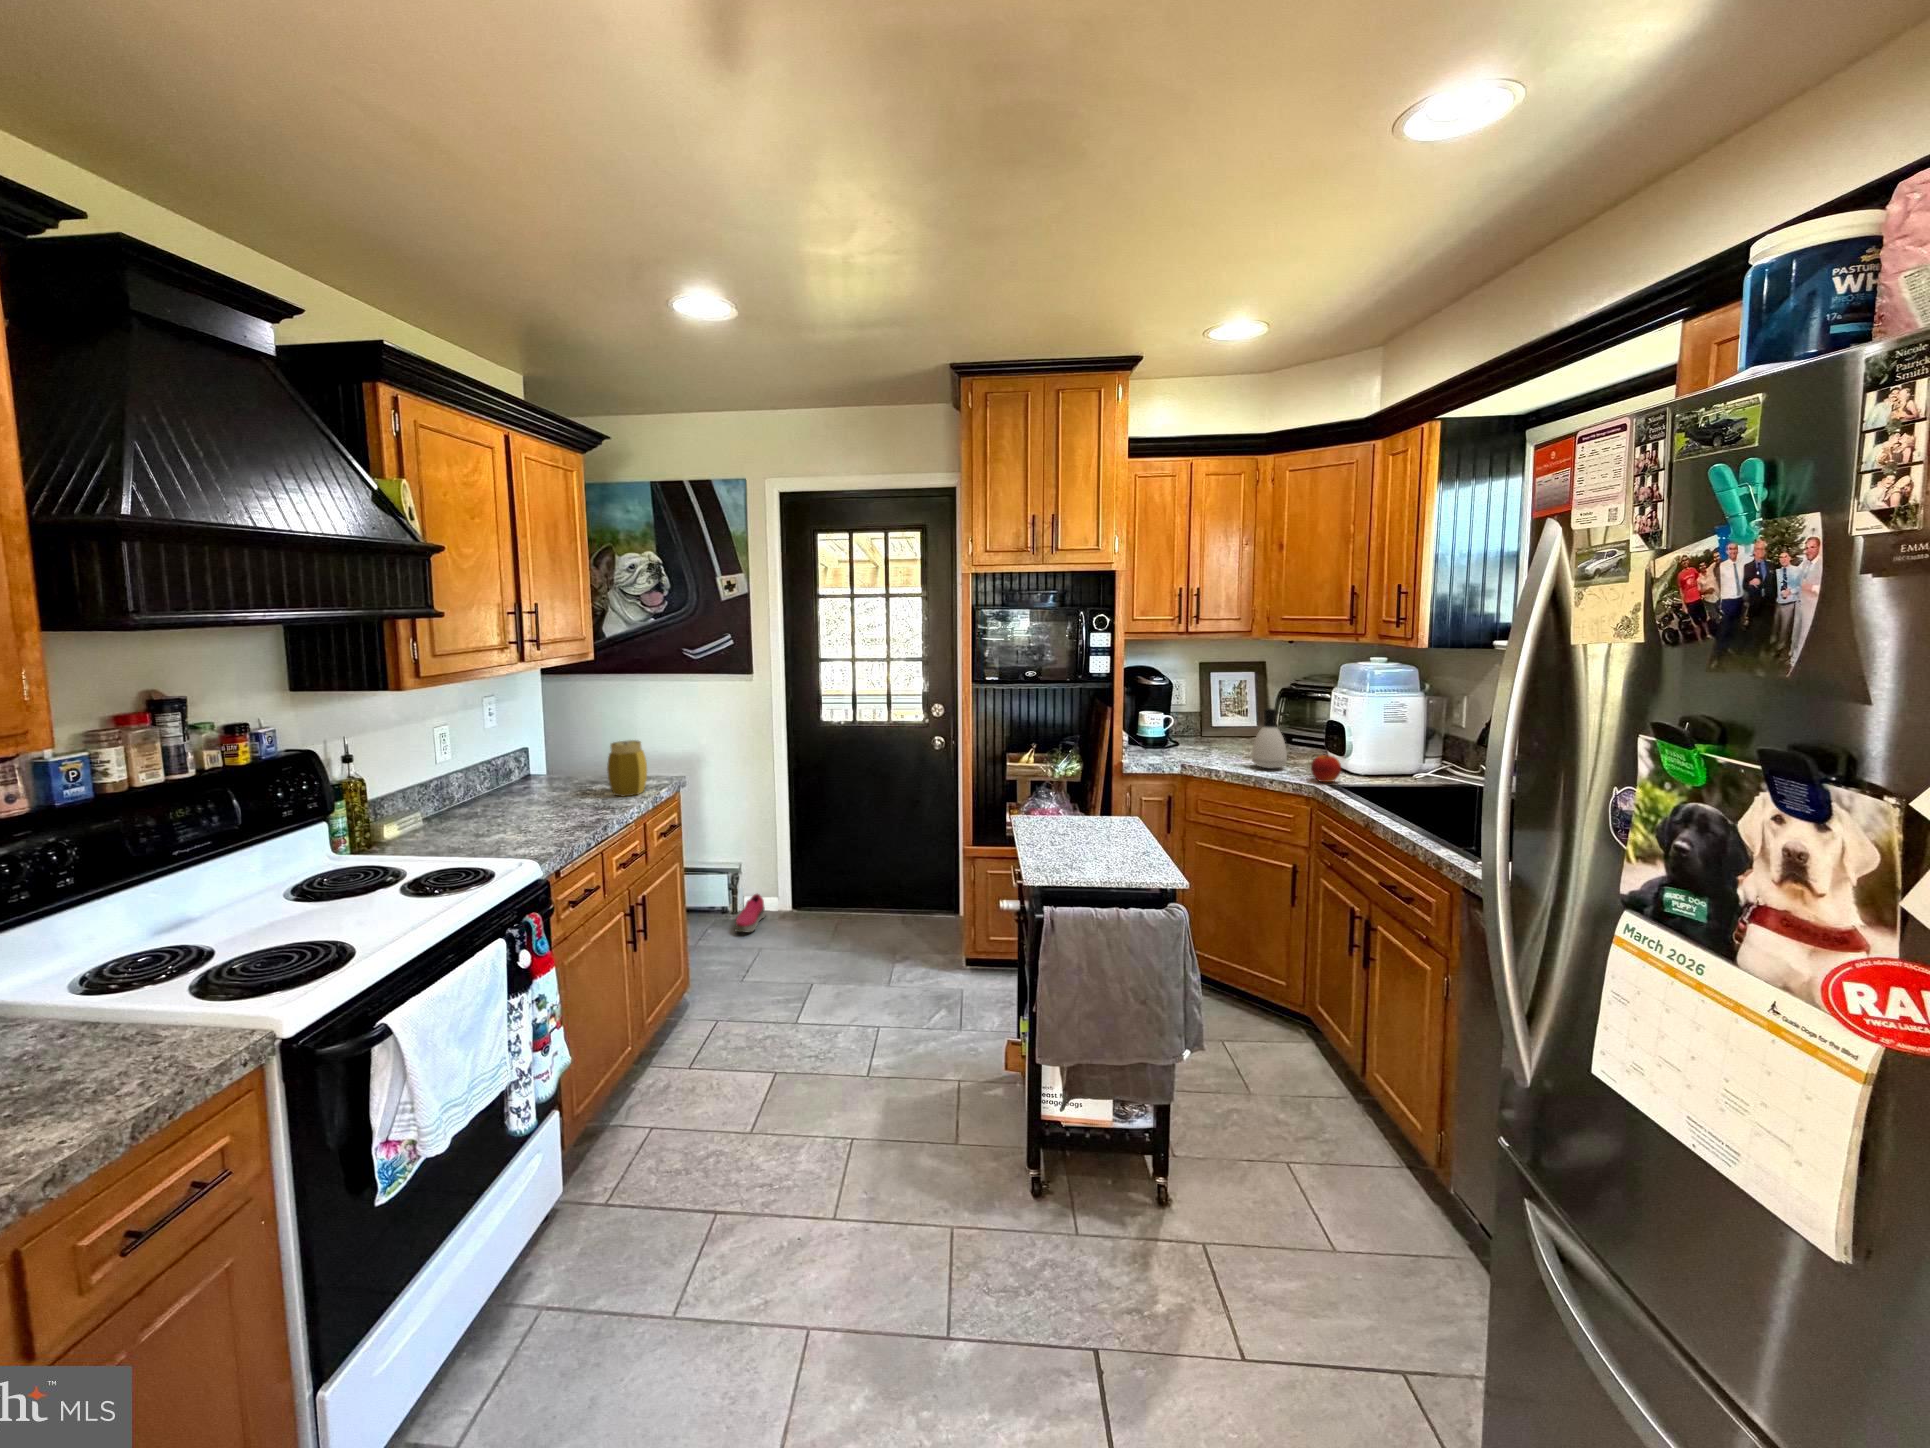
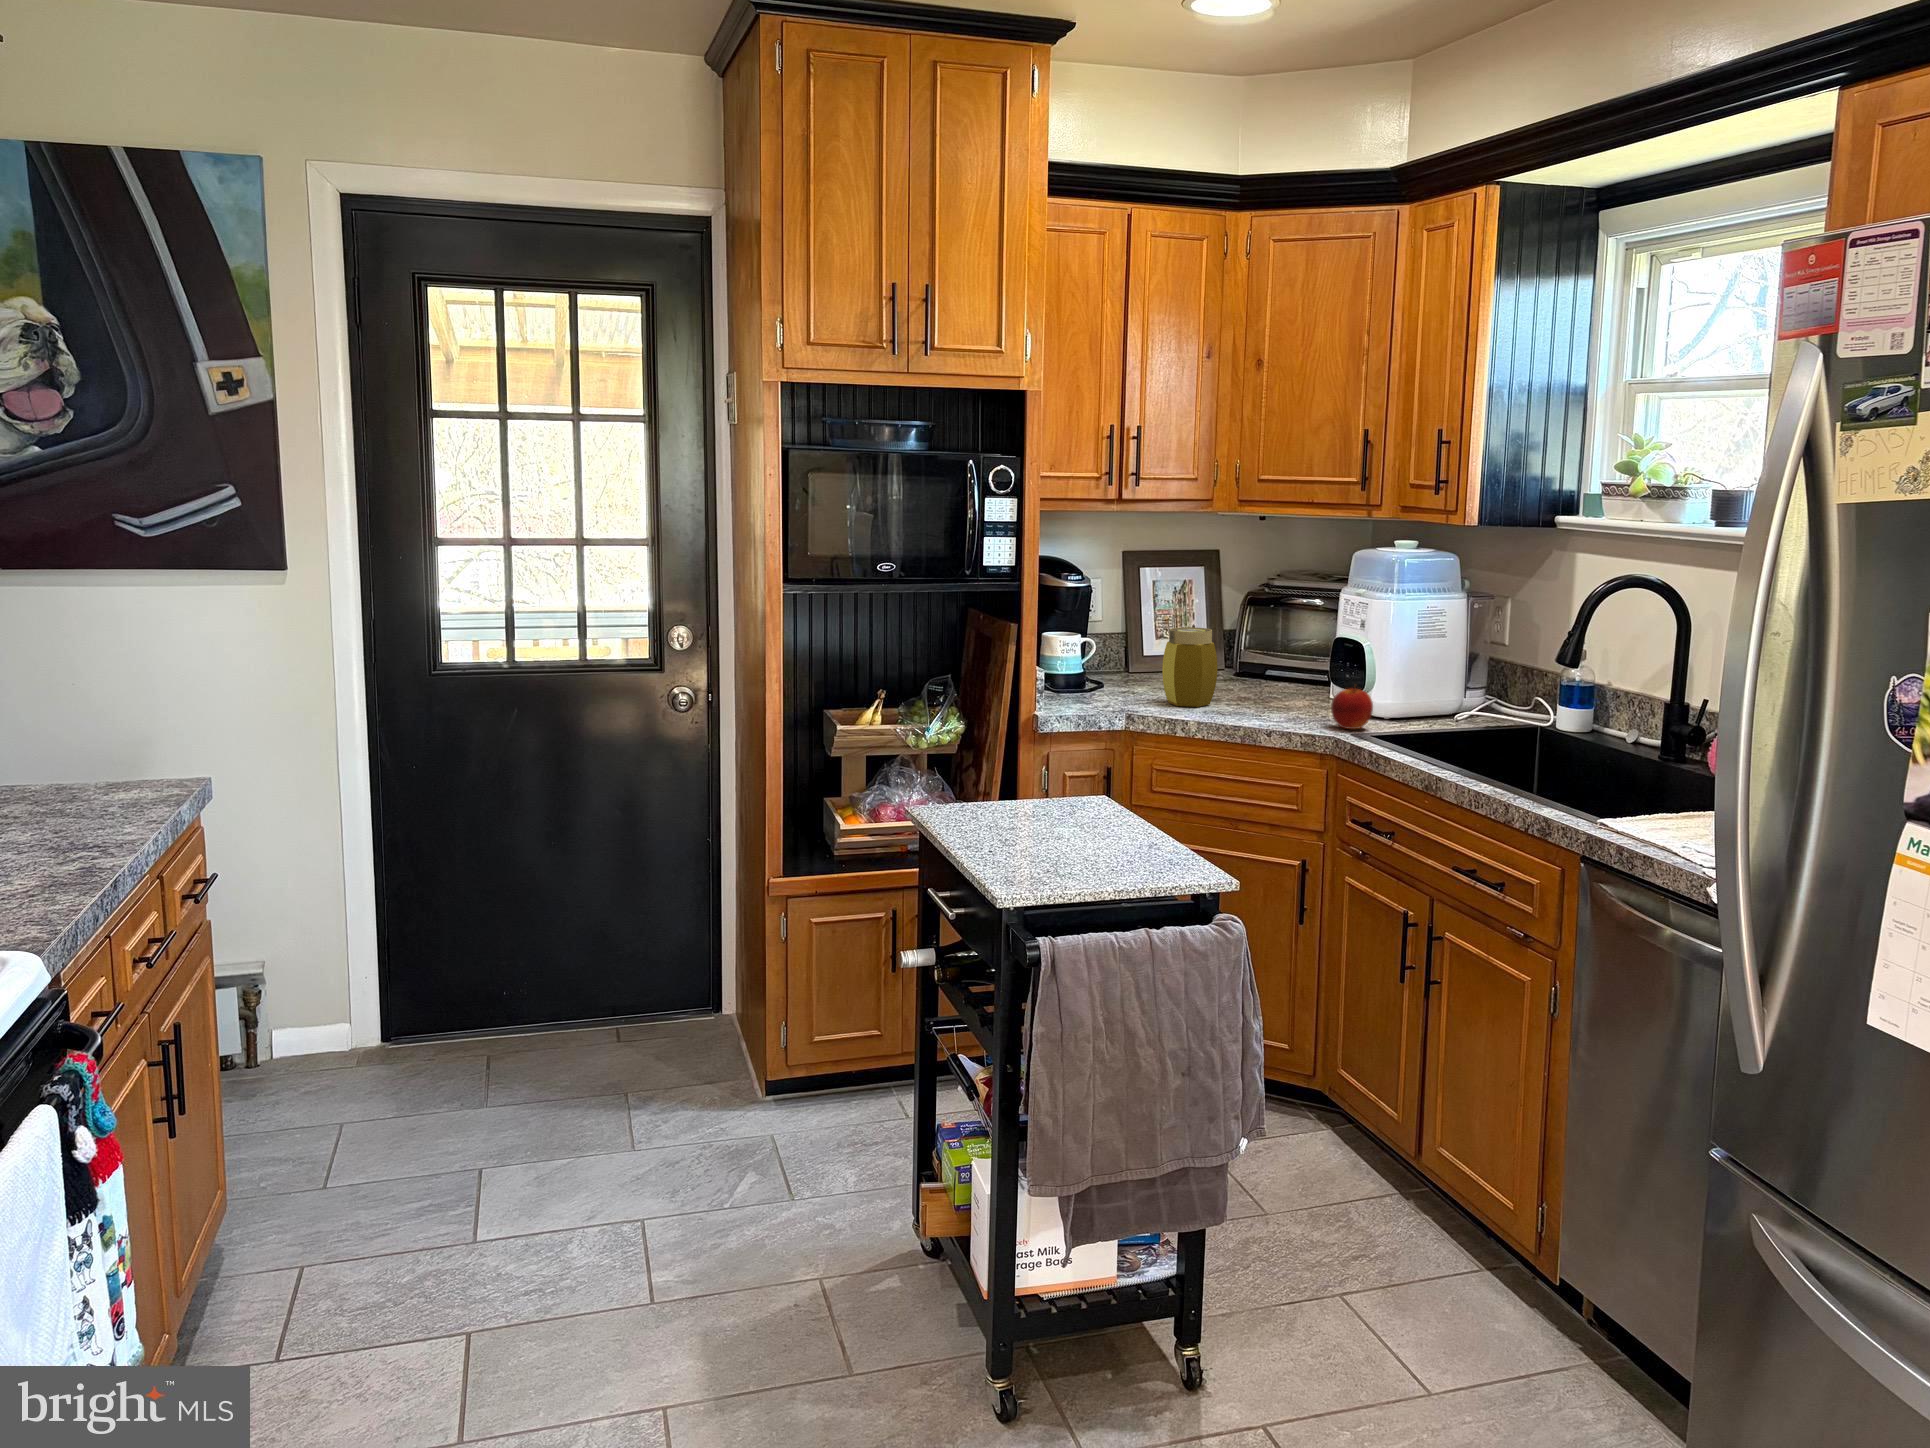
soap dispenser: present [1252,708,1287,768] -> none [1237,620,1291,714]
jar: present [607,740,647,796] -> present [1162,627,1217,707]
shoe: present [736,894,766,932] -> none [269,1021,325,1101]

